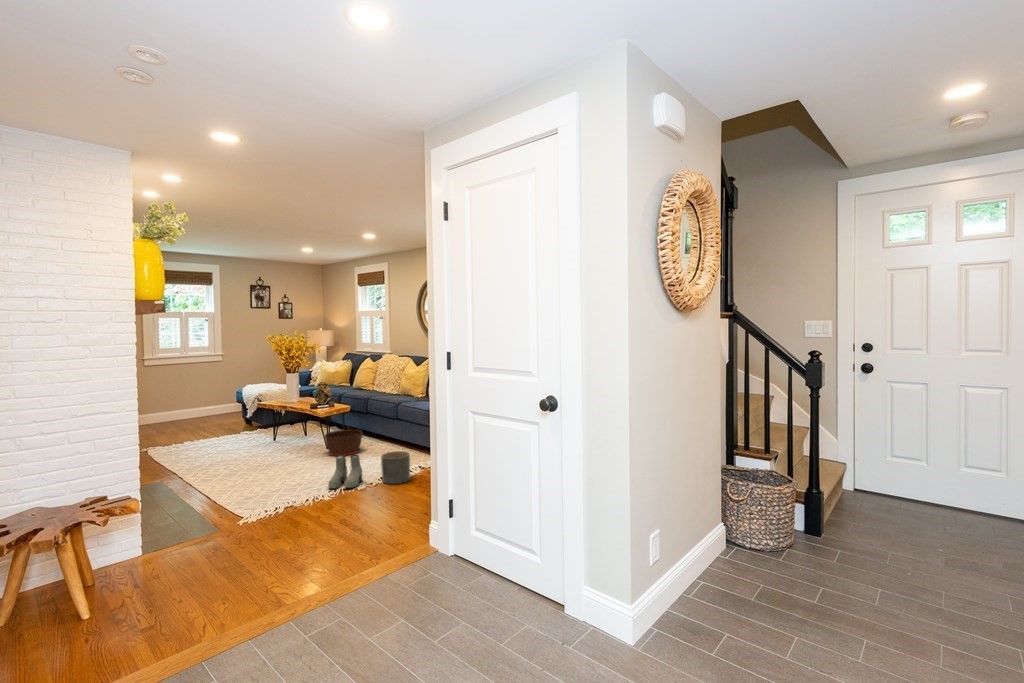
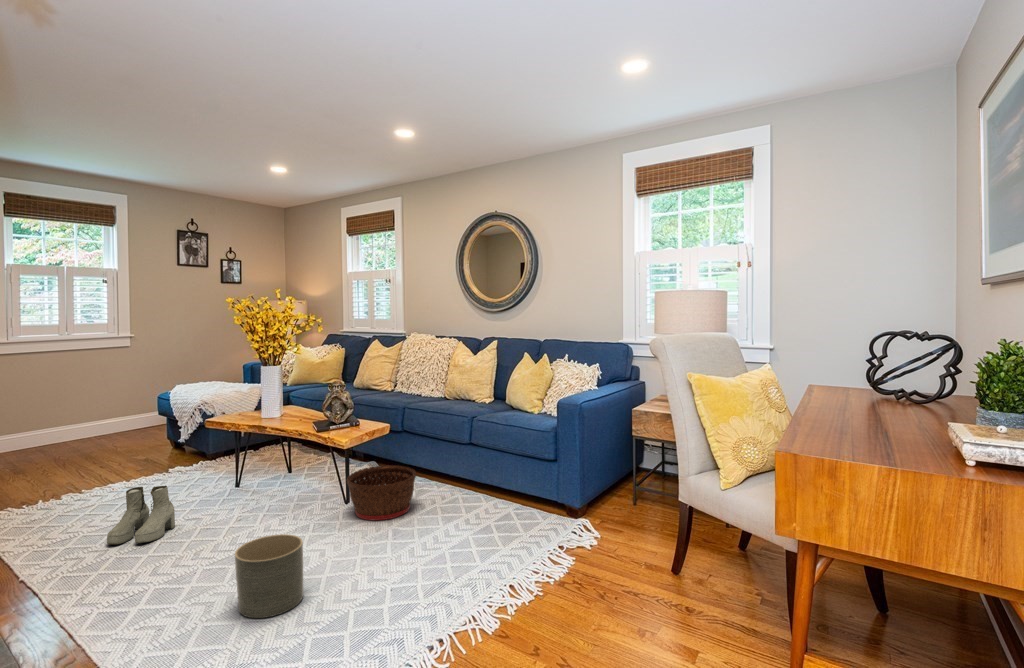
planter: present [381,451,410,484] -> present [235,534,303,618]
boots: present [328,455,362,489] -> present [107,486,175,545]

